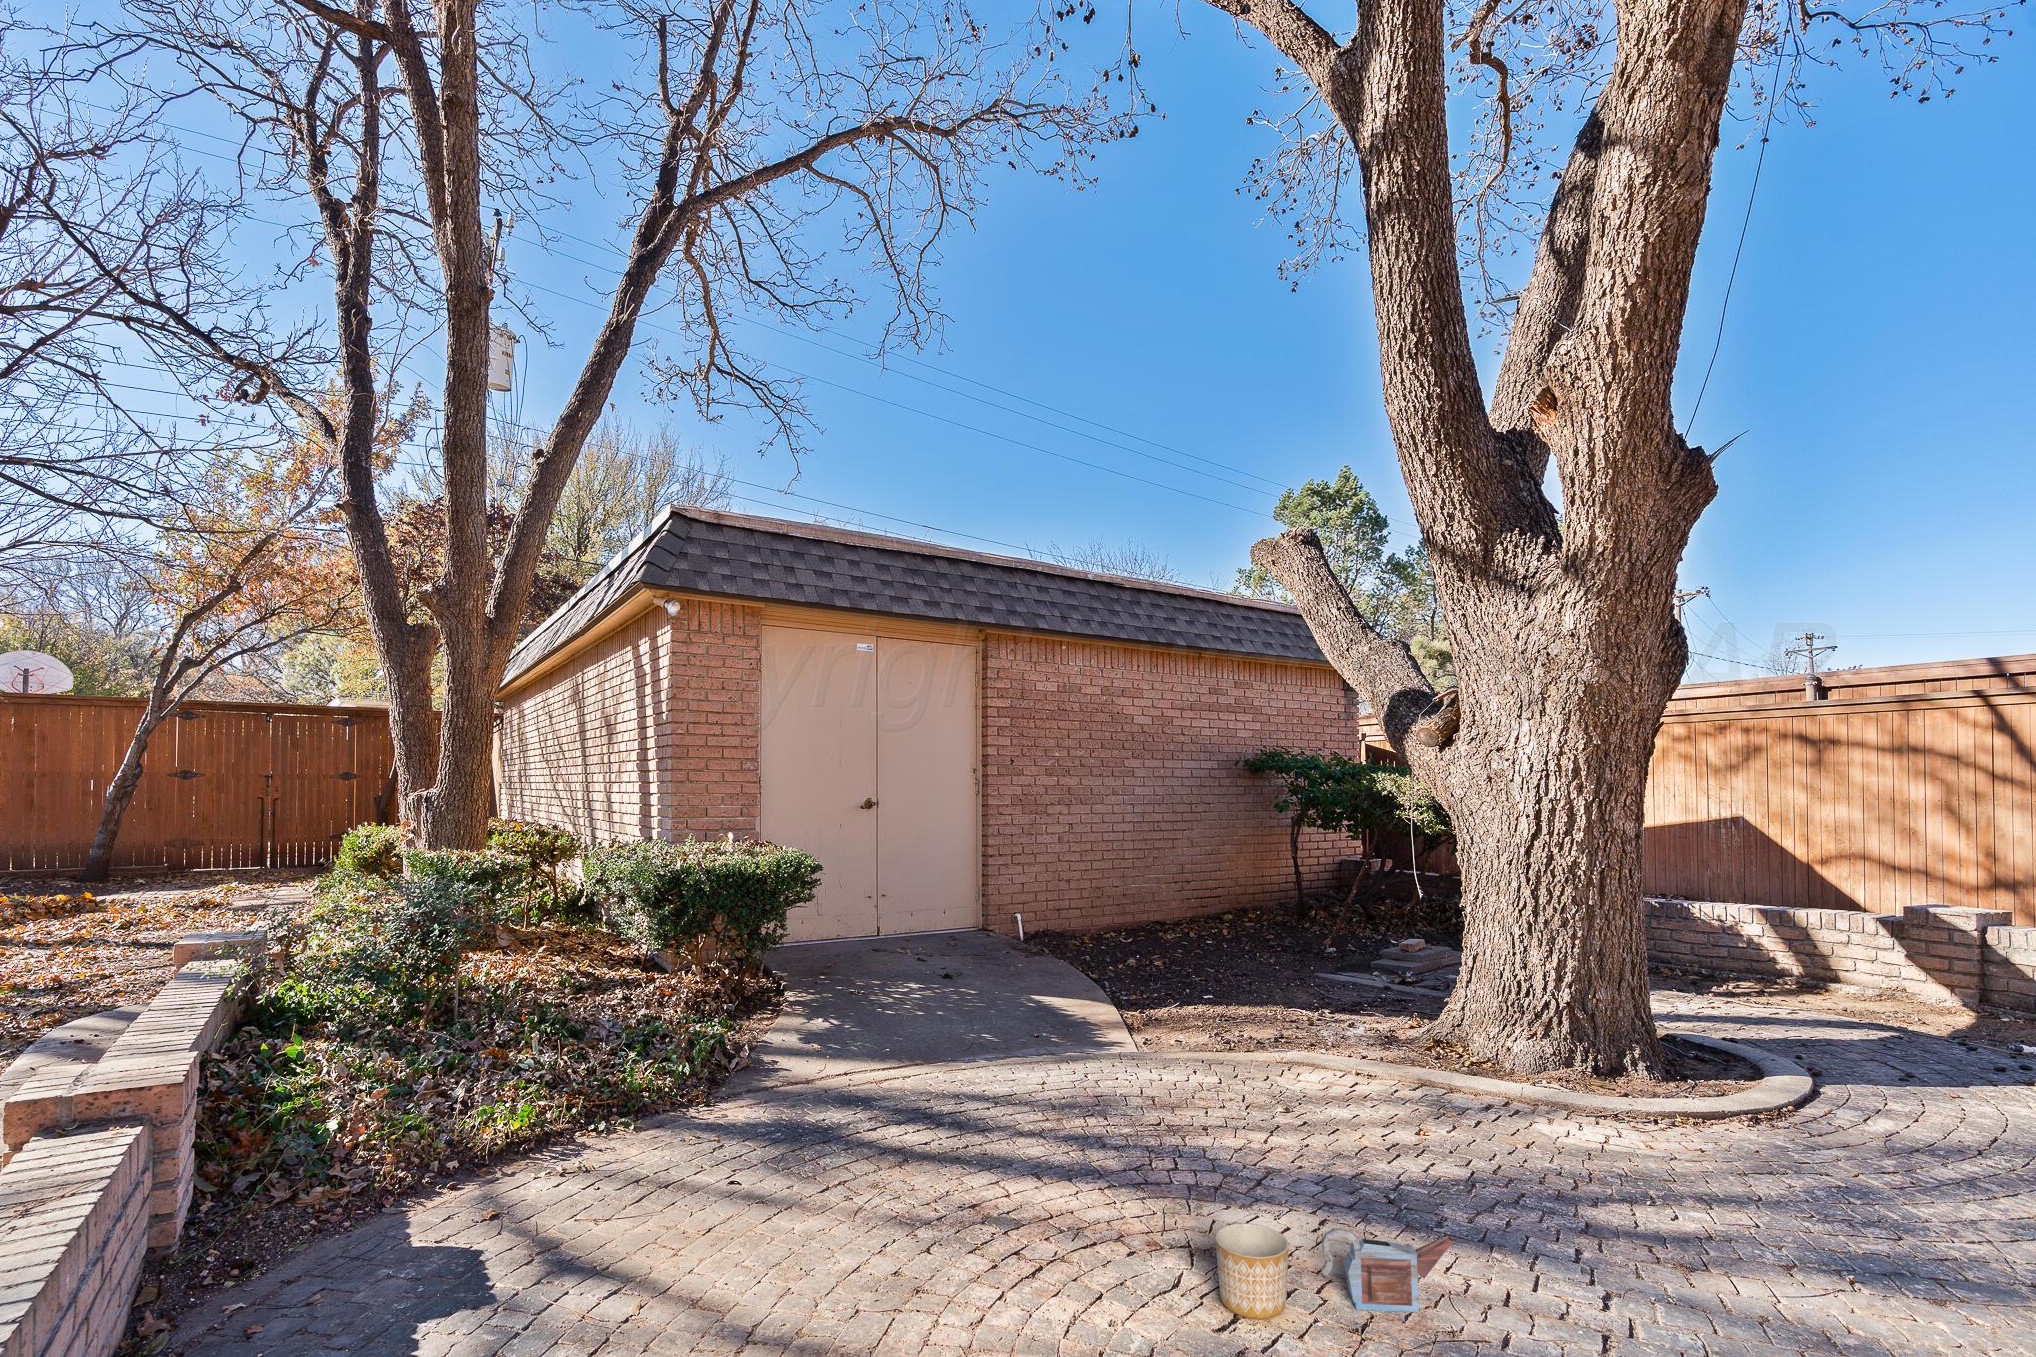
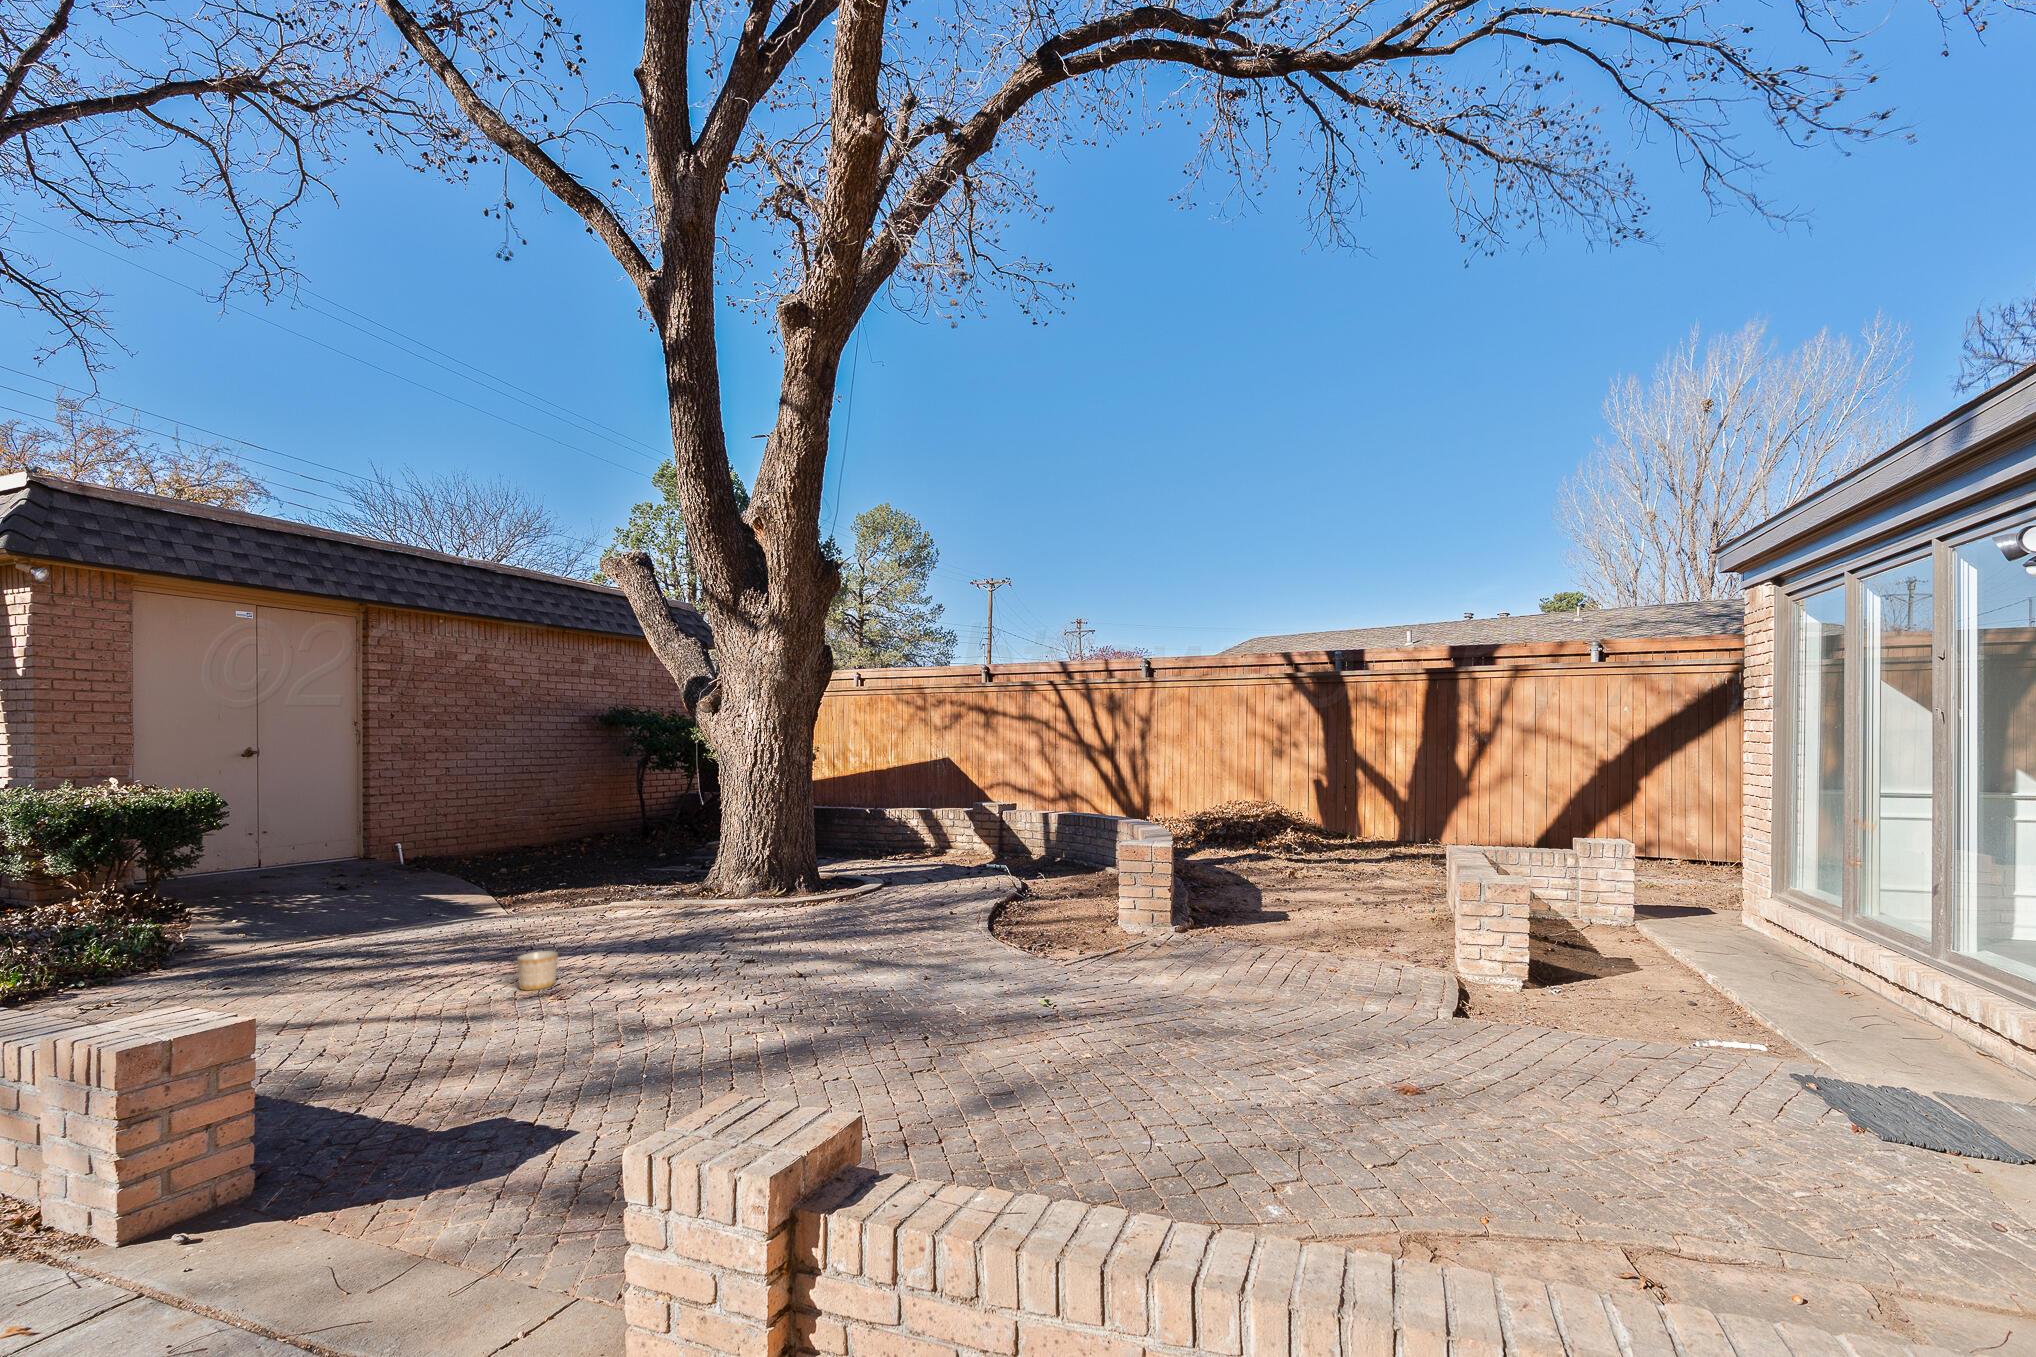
watering can: present [1321,1228,1455,1312] -> none [576,937,645,979]

